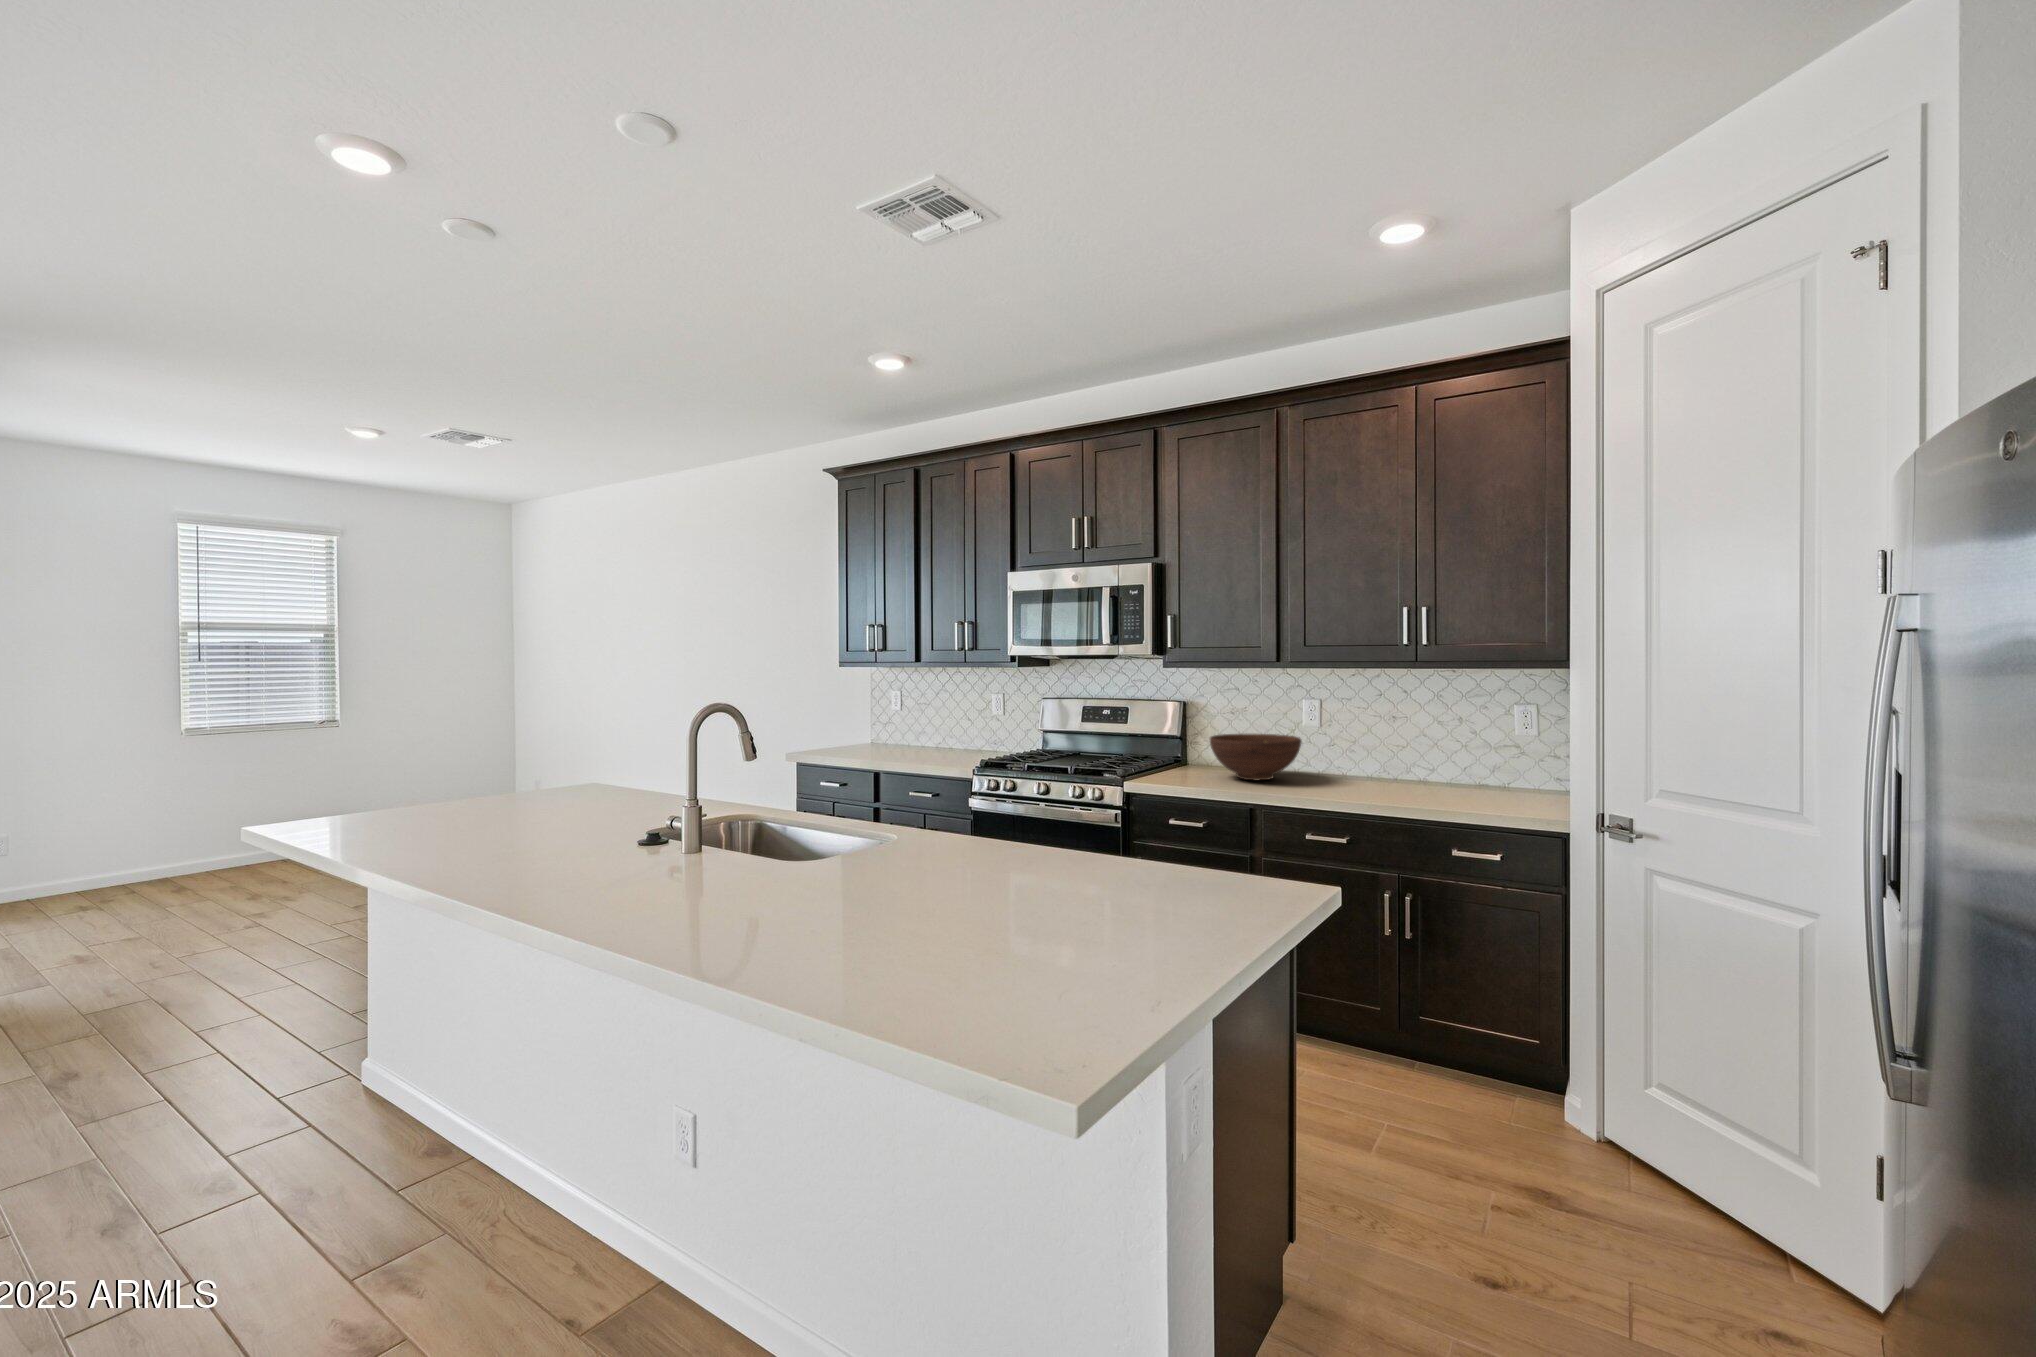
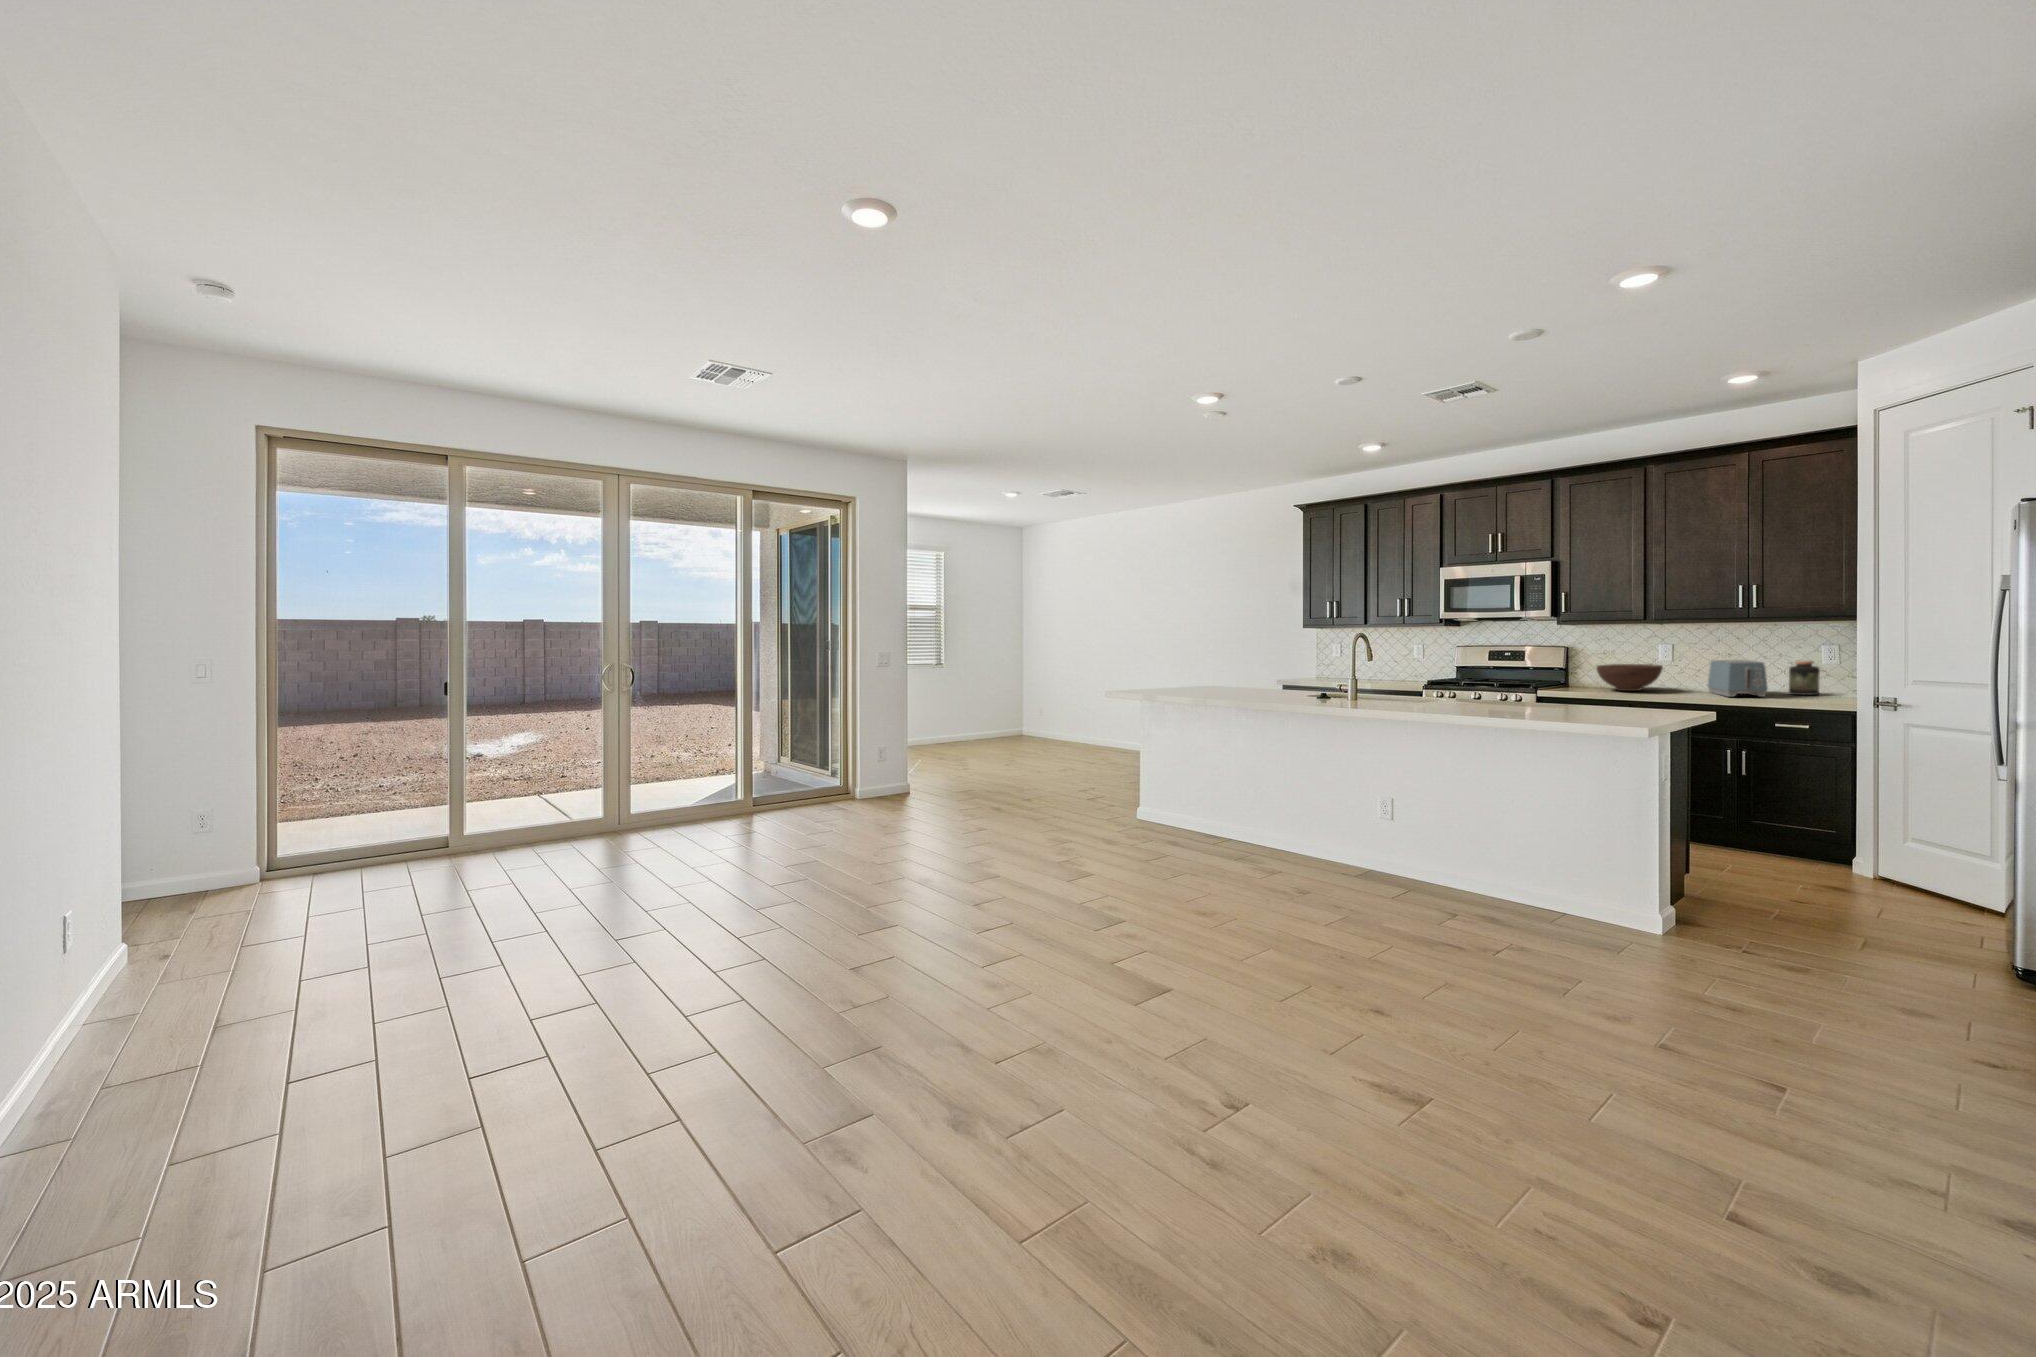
toaster: none [1364,732,1443,797] -> present [1708,660,1768,697]
jar: none [1475,736,1516,794] -> present [1789,661,1820,695]

